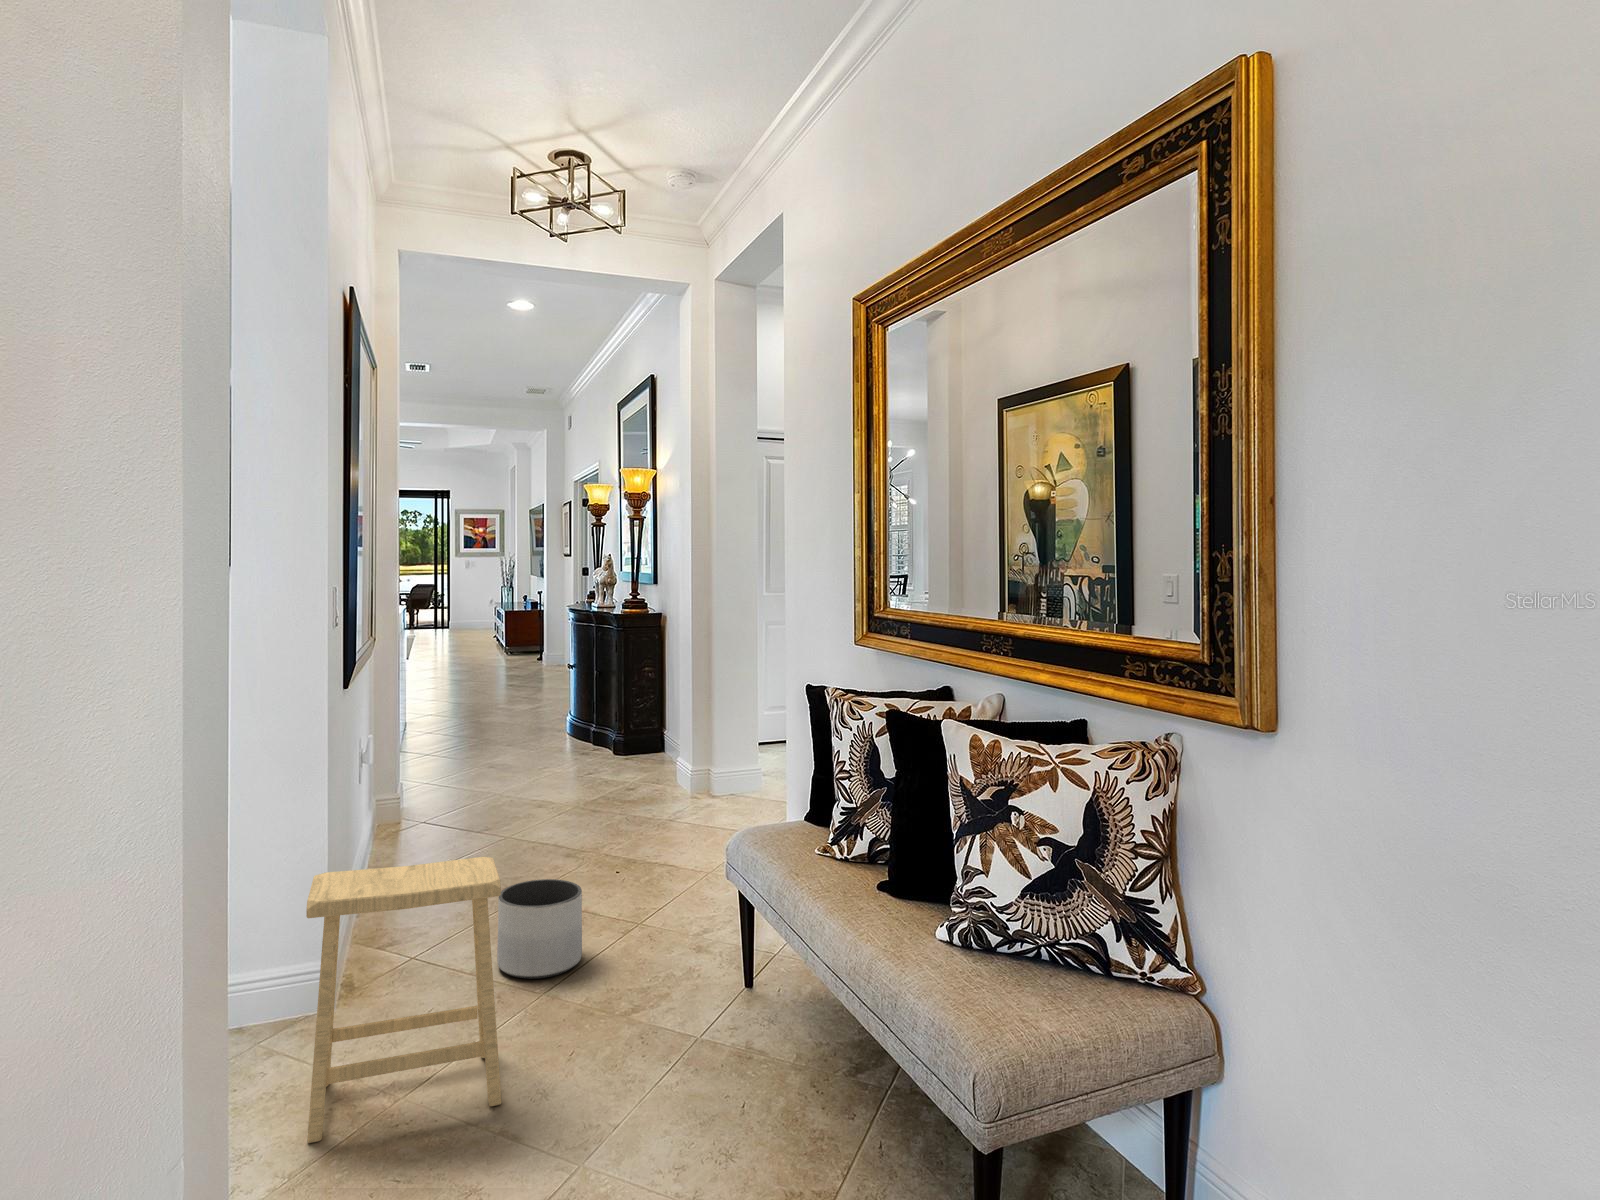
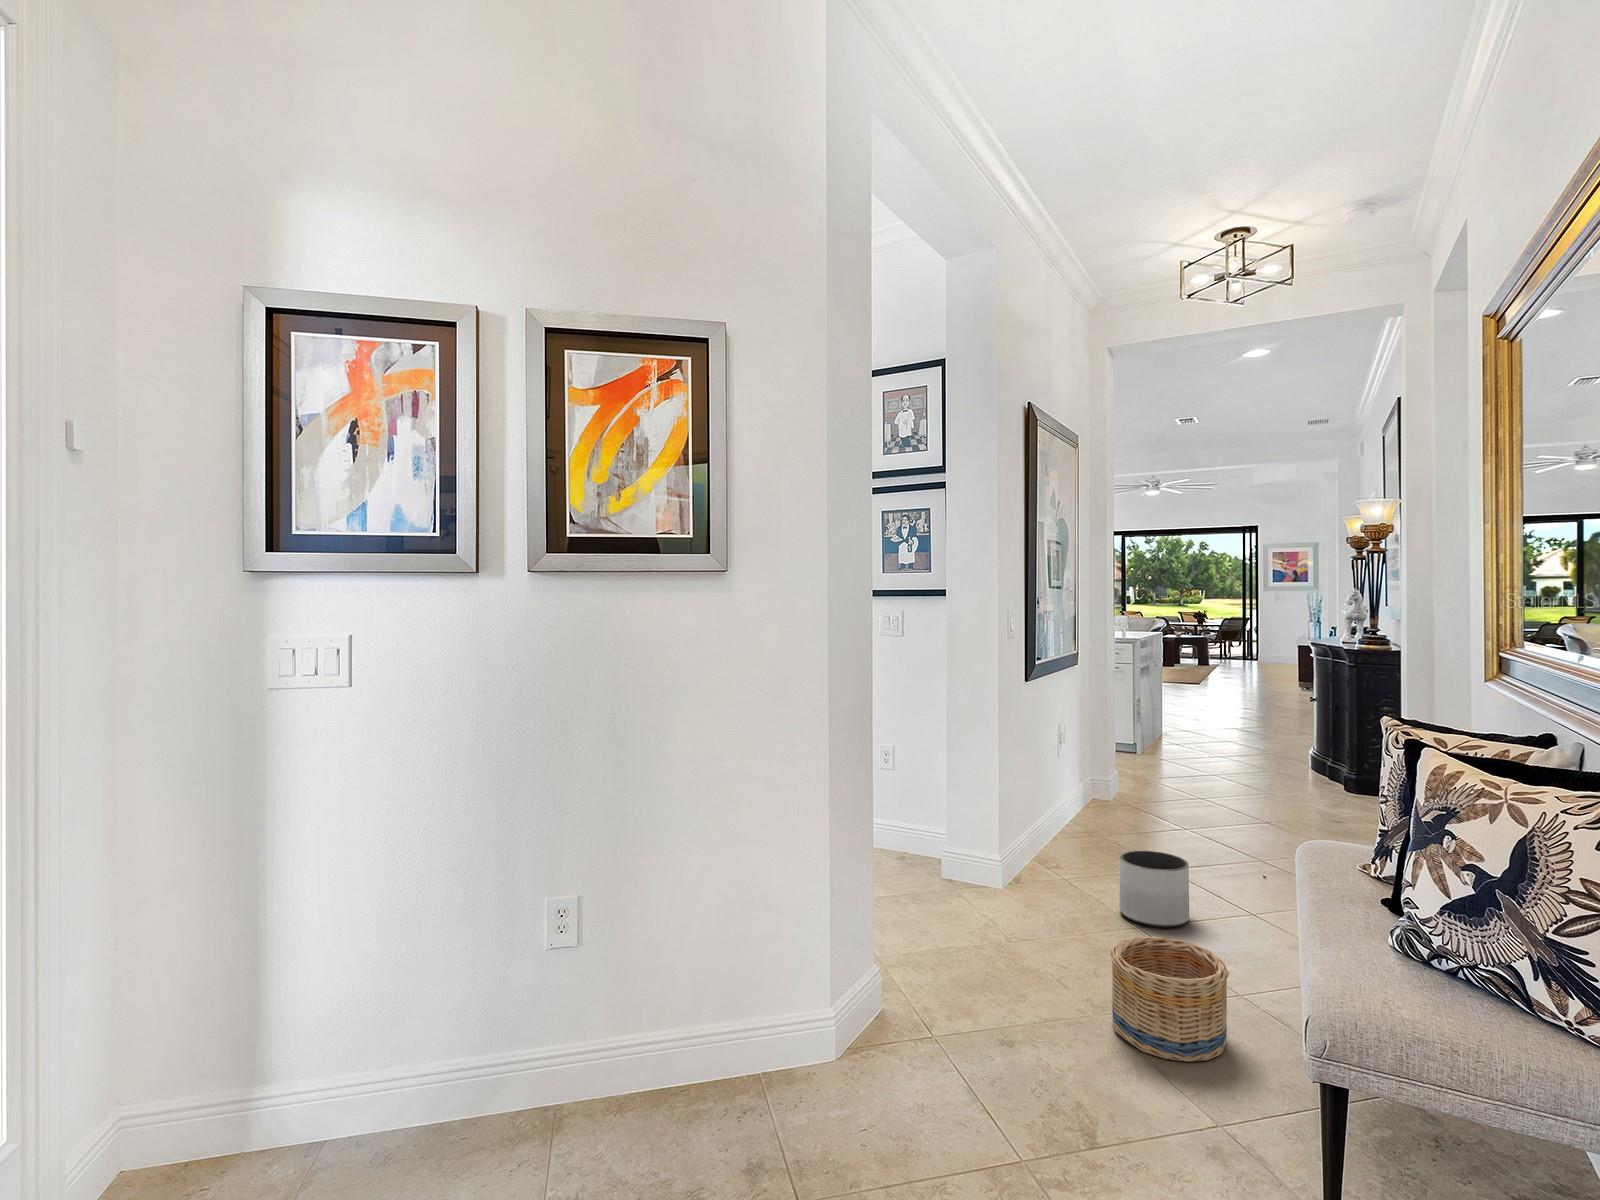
footstool: present [306,857,501,1143] -> none [951,799,1082,983]
basket: none [588,993,729,1162] -> present [1110,937,1229,1062]

